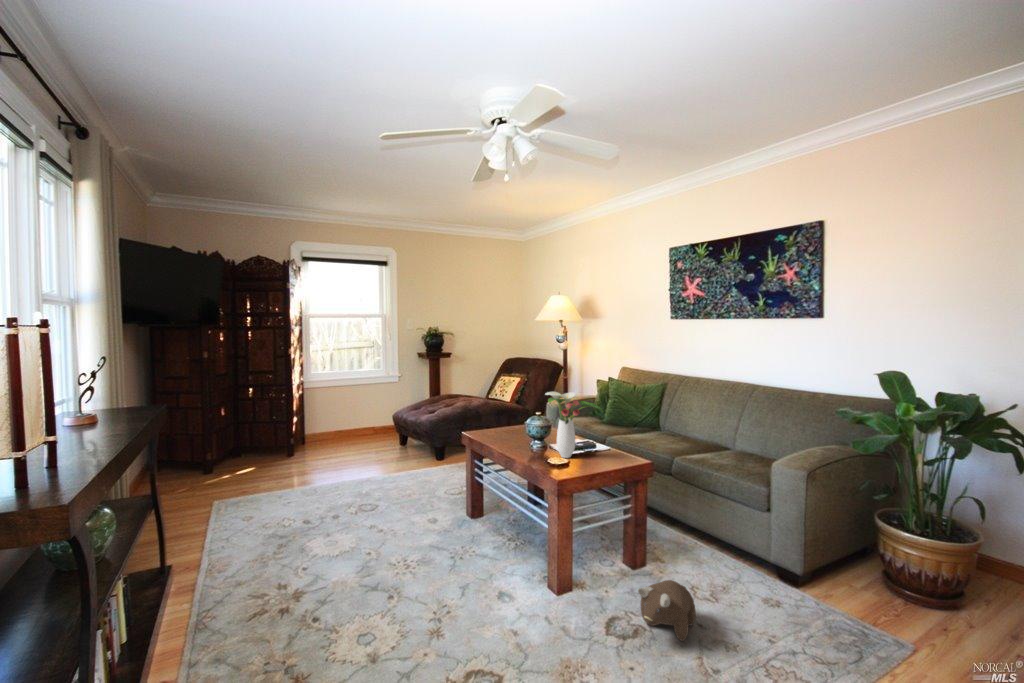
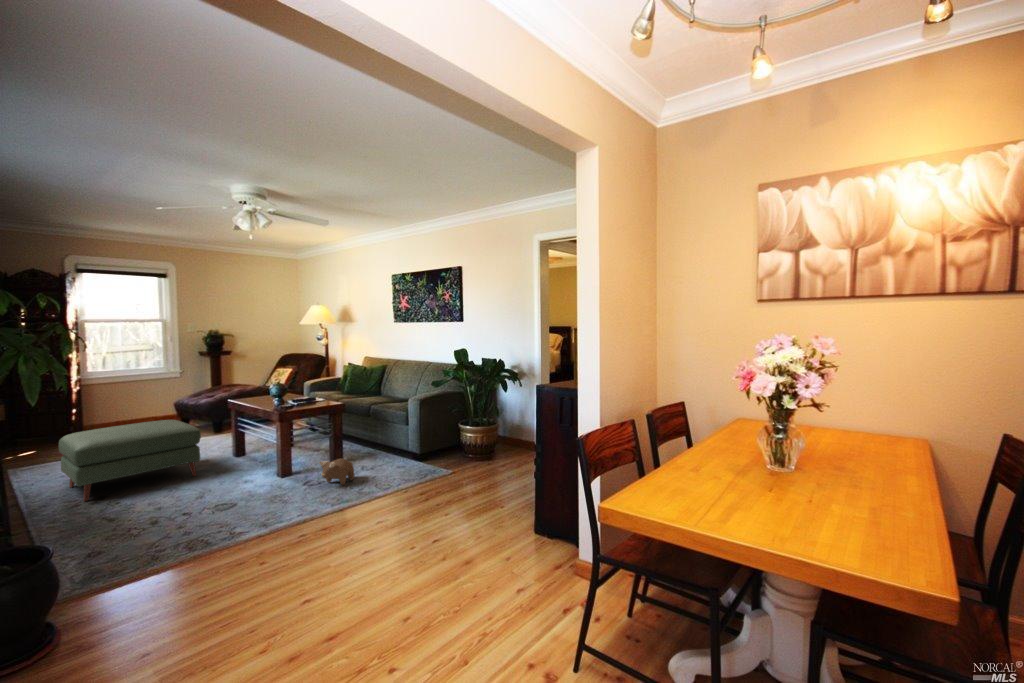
flower arrangement: present [546,392,603,458] -> none [279,367,316,407]
ottoman: none [261,457,432,592] -> present [59,420,201,501]

